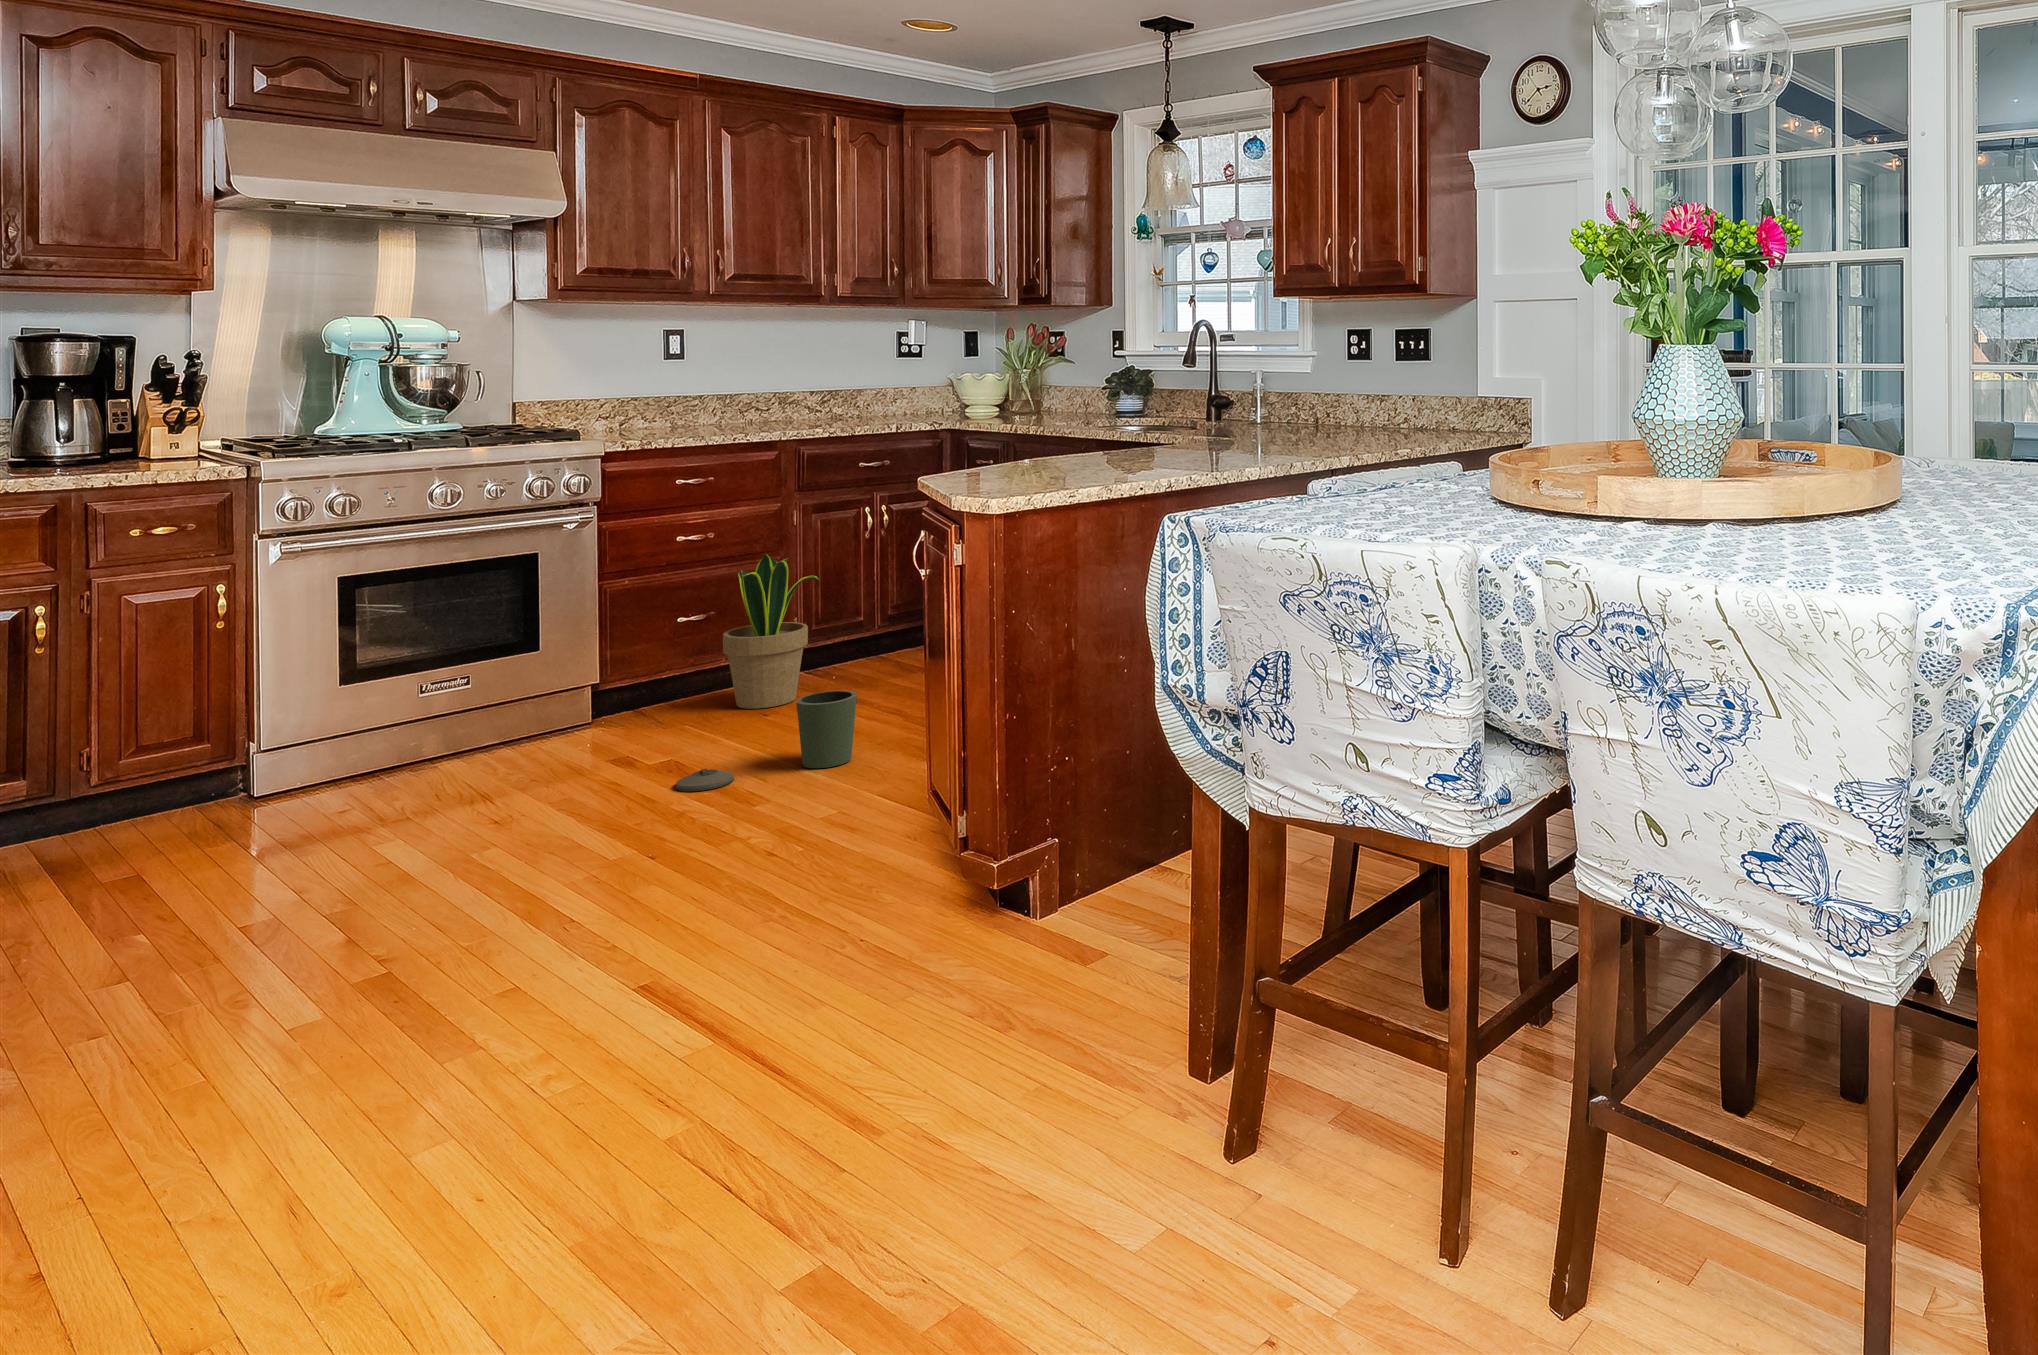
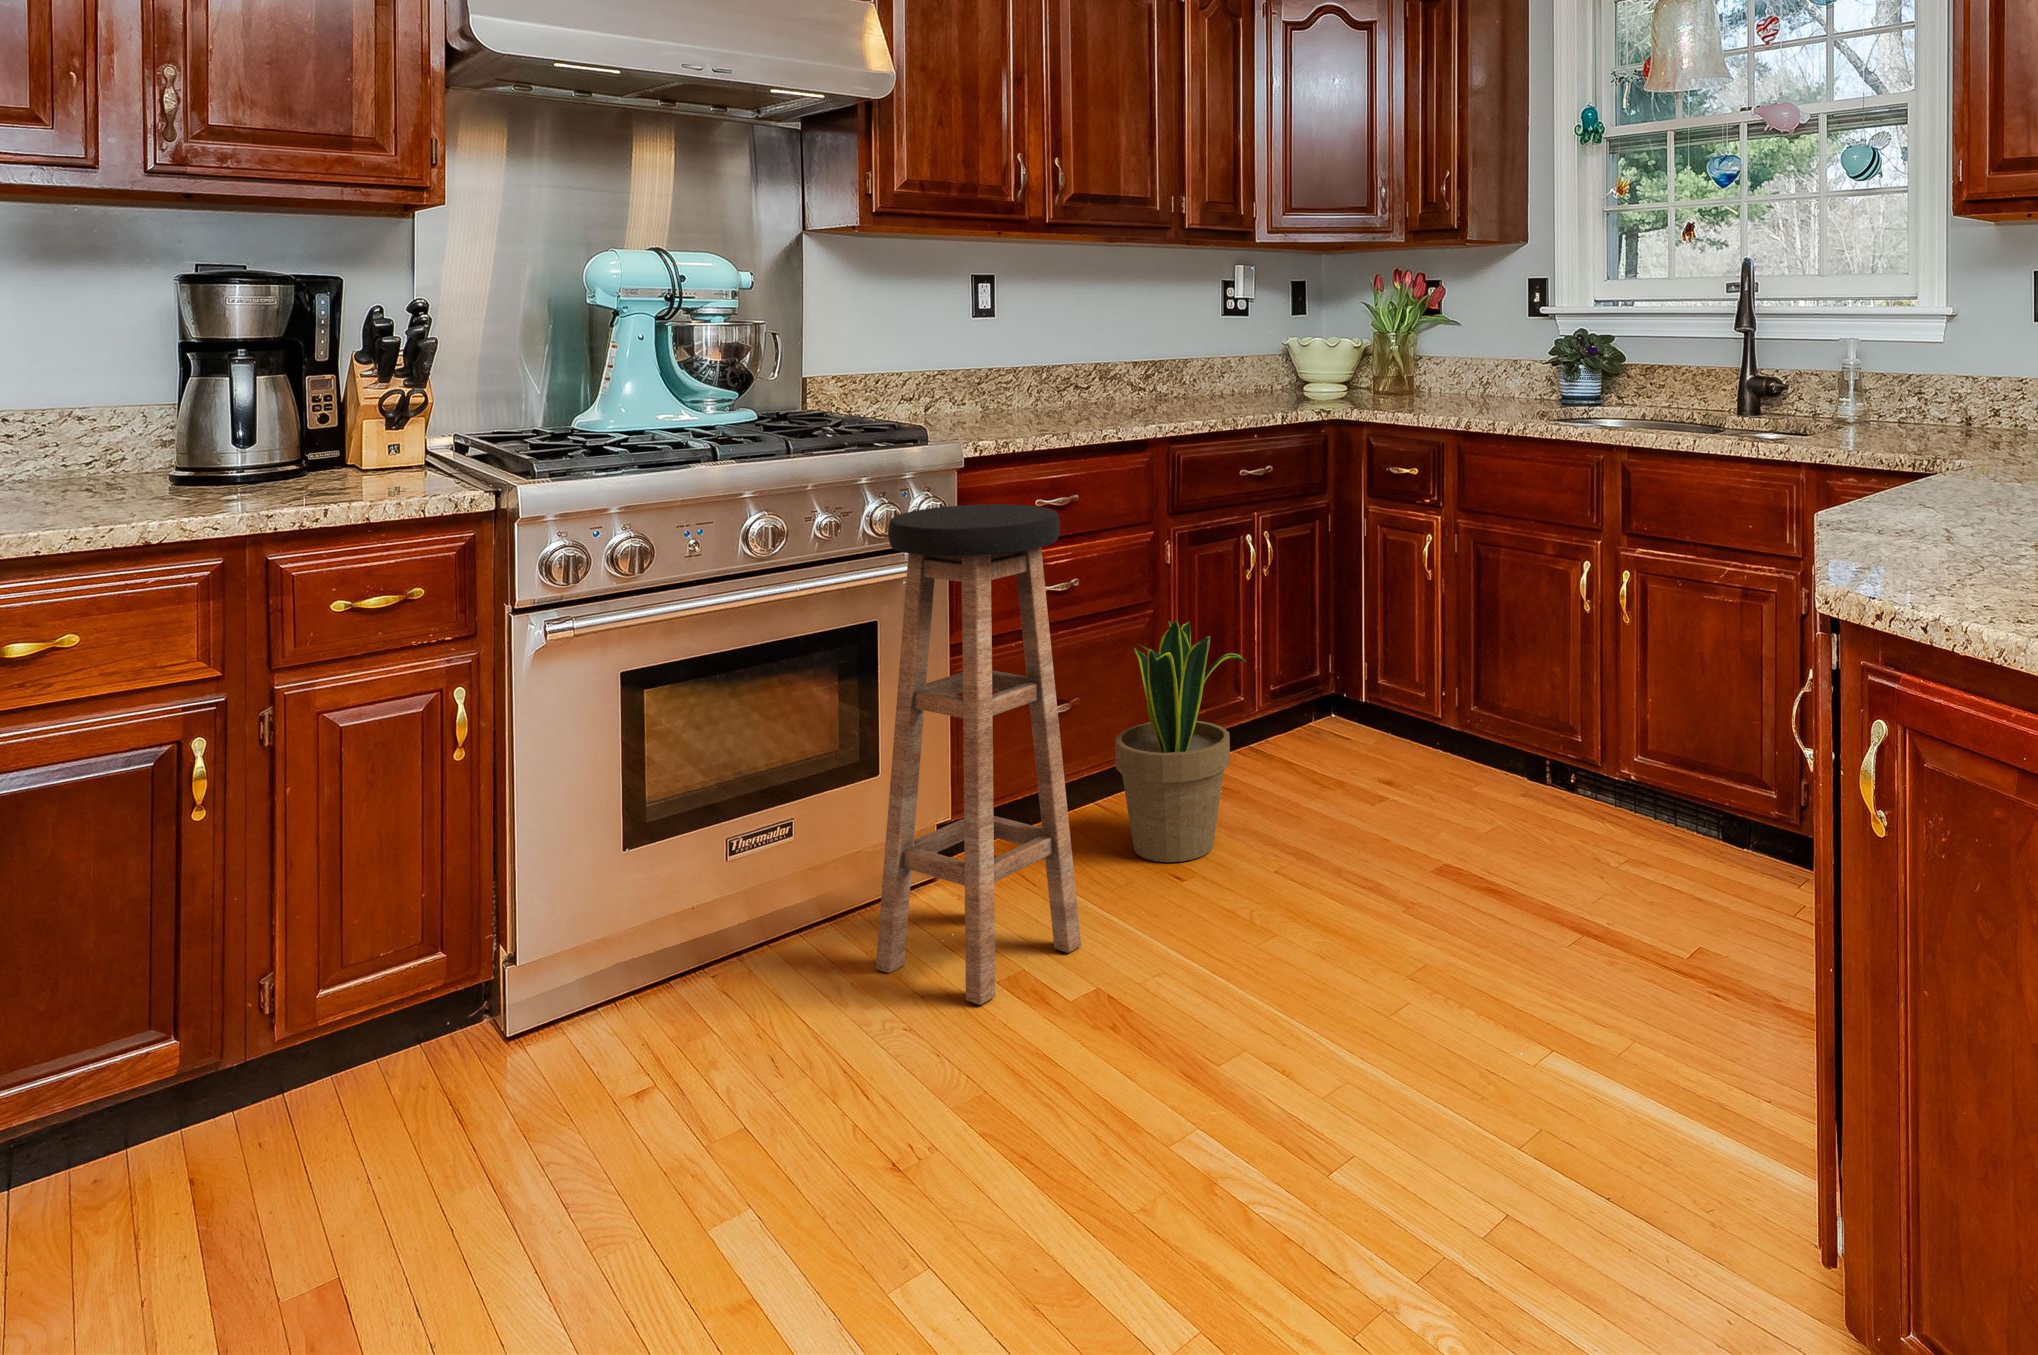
bar stool: none [517,476,665,771] -> present [876,504,1081,1005]
trash can: present [676,691,857,792] -> none [1157,887,1416,1086]

